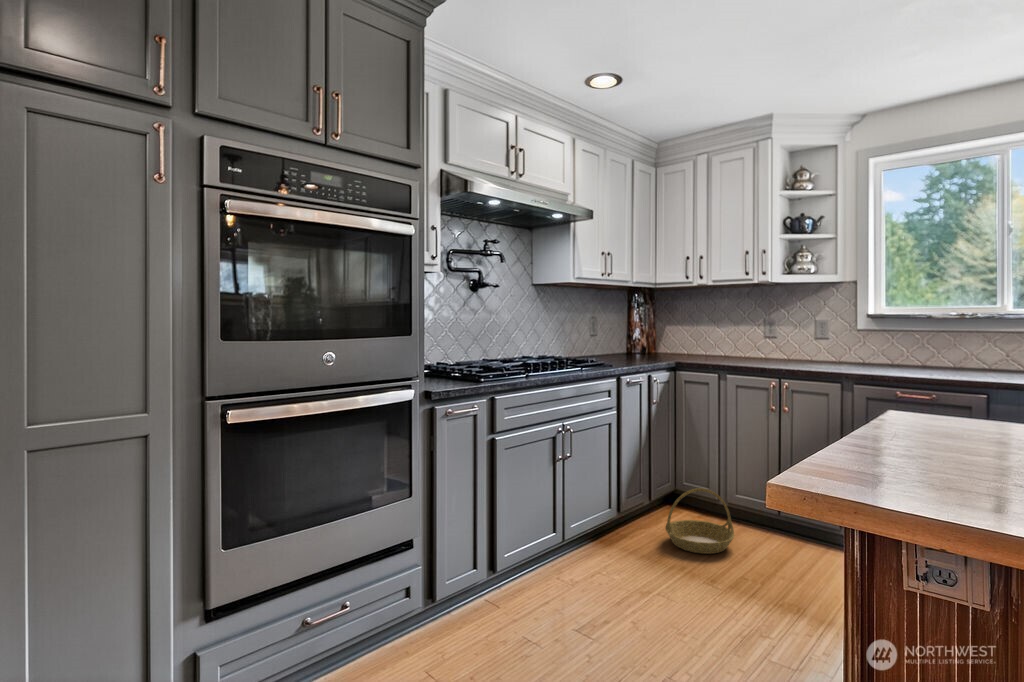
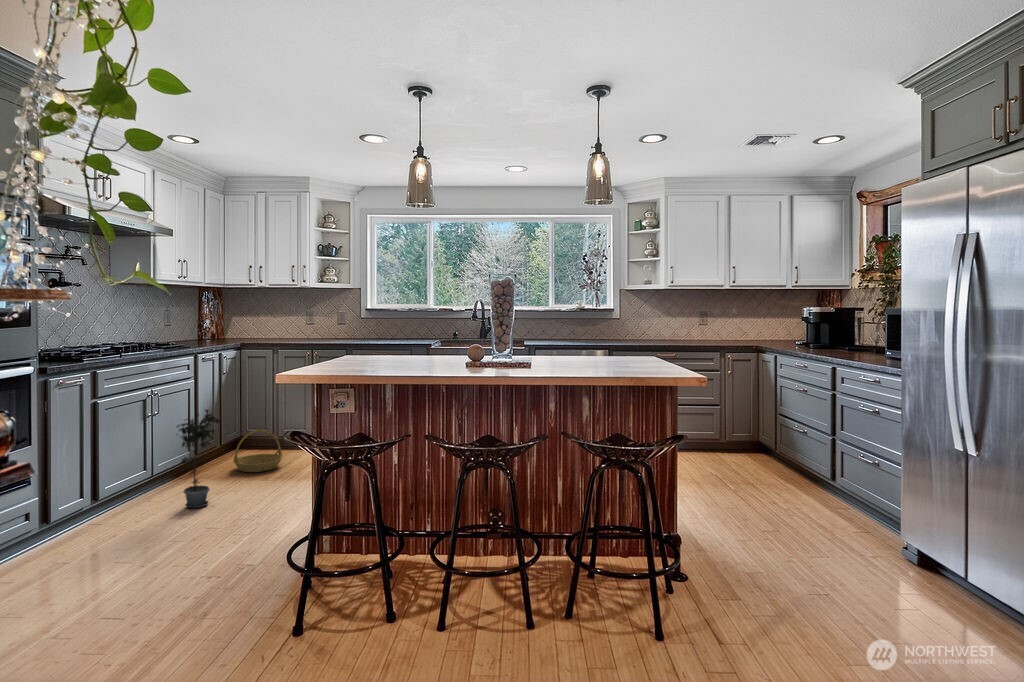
potted plant: none [584,464,647,615] -> present [176,410,220,508]

